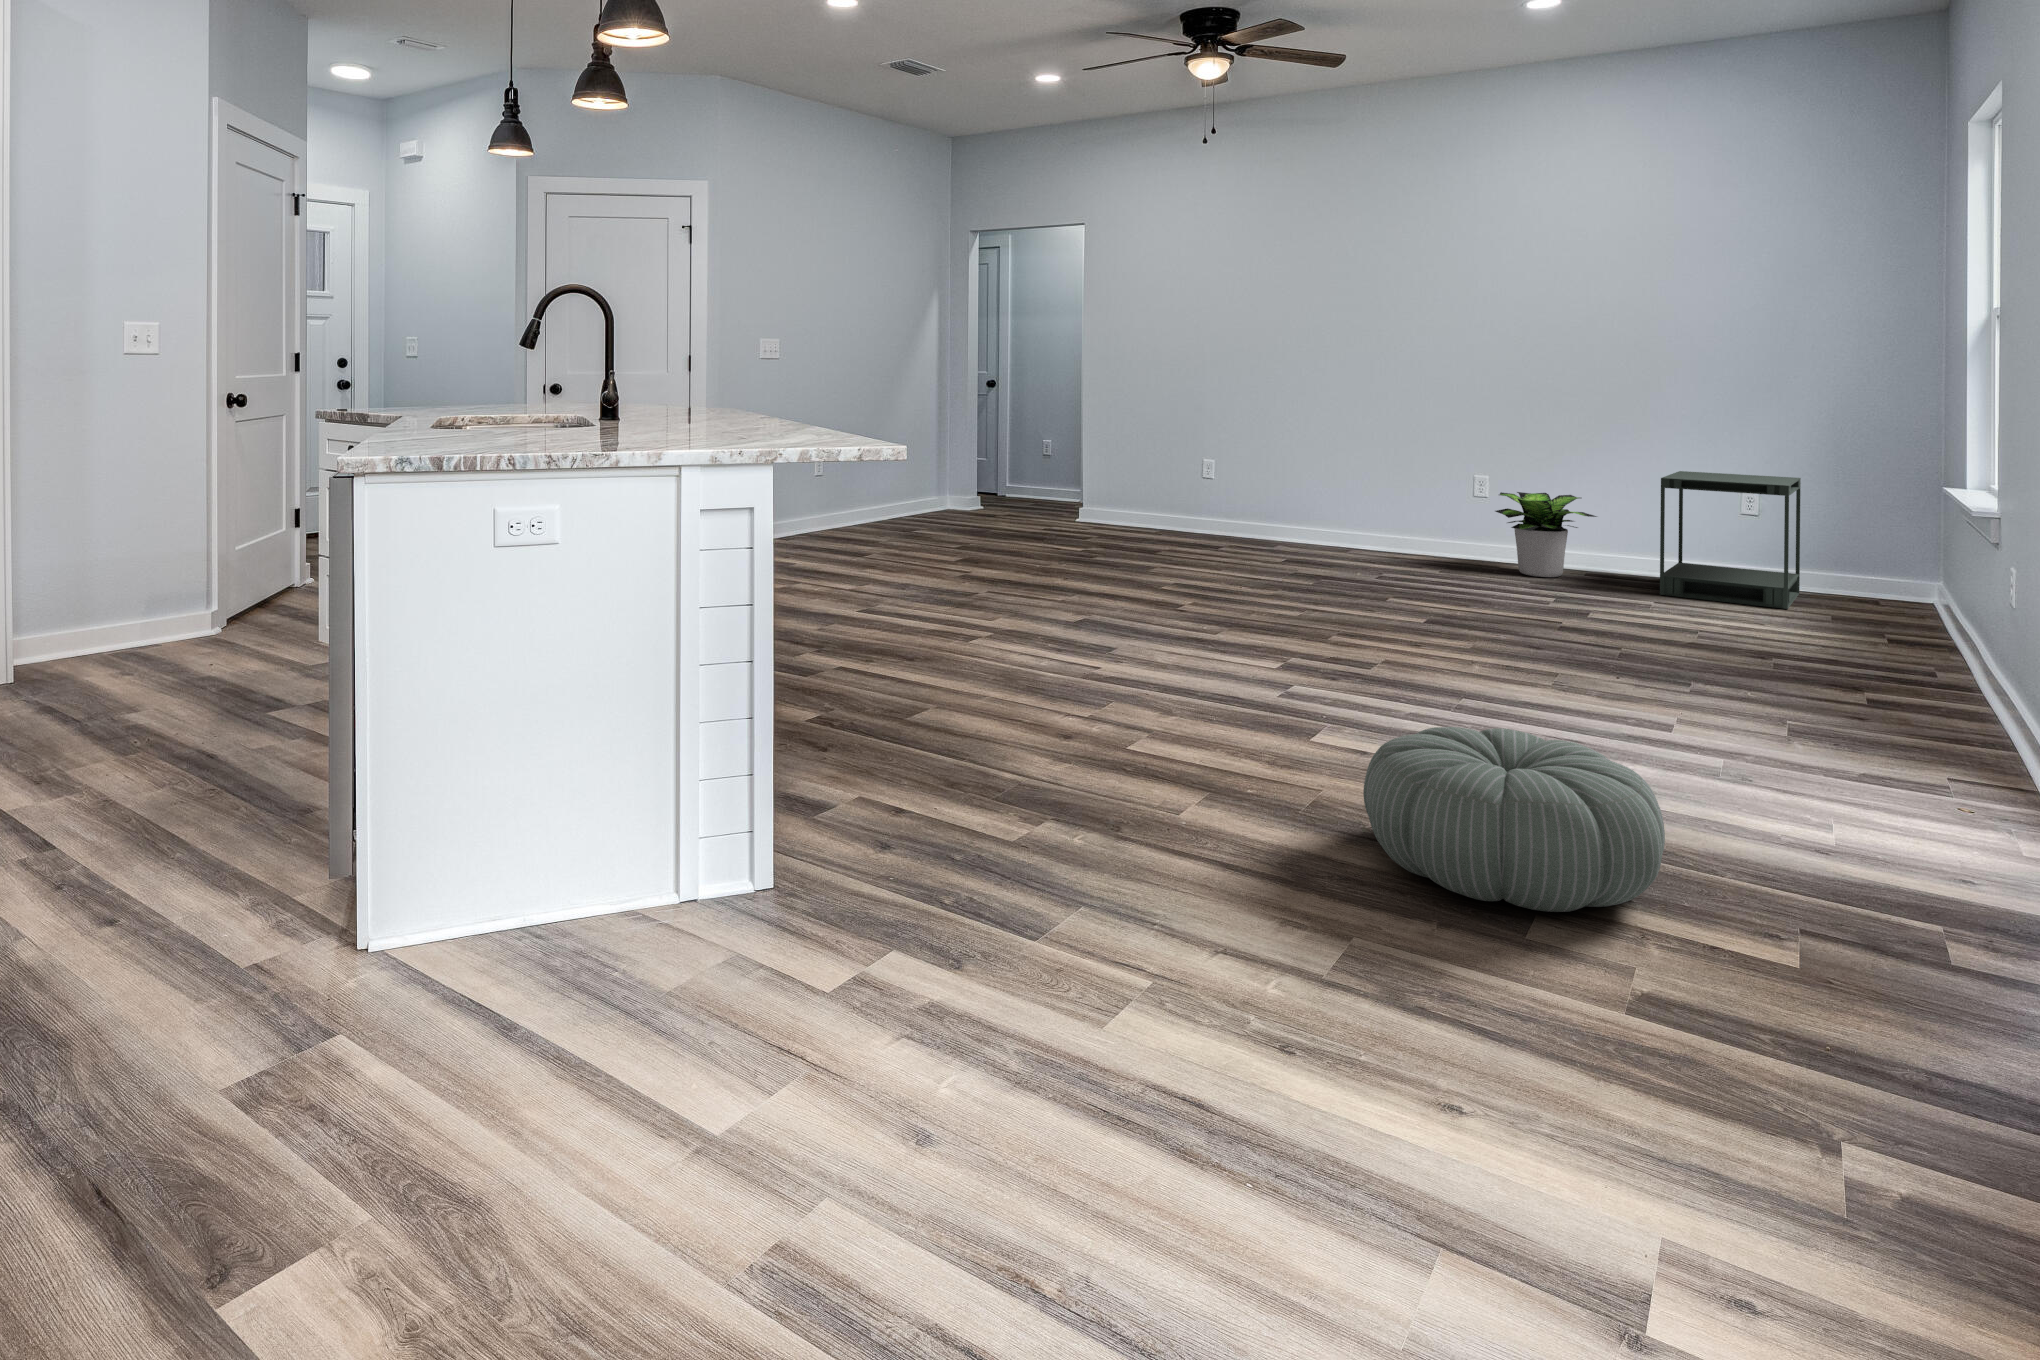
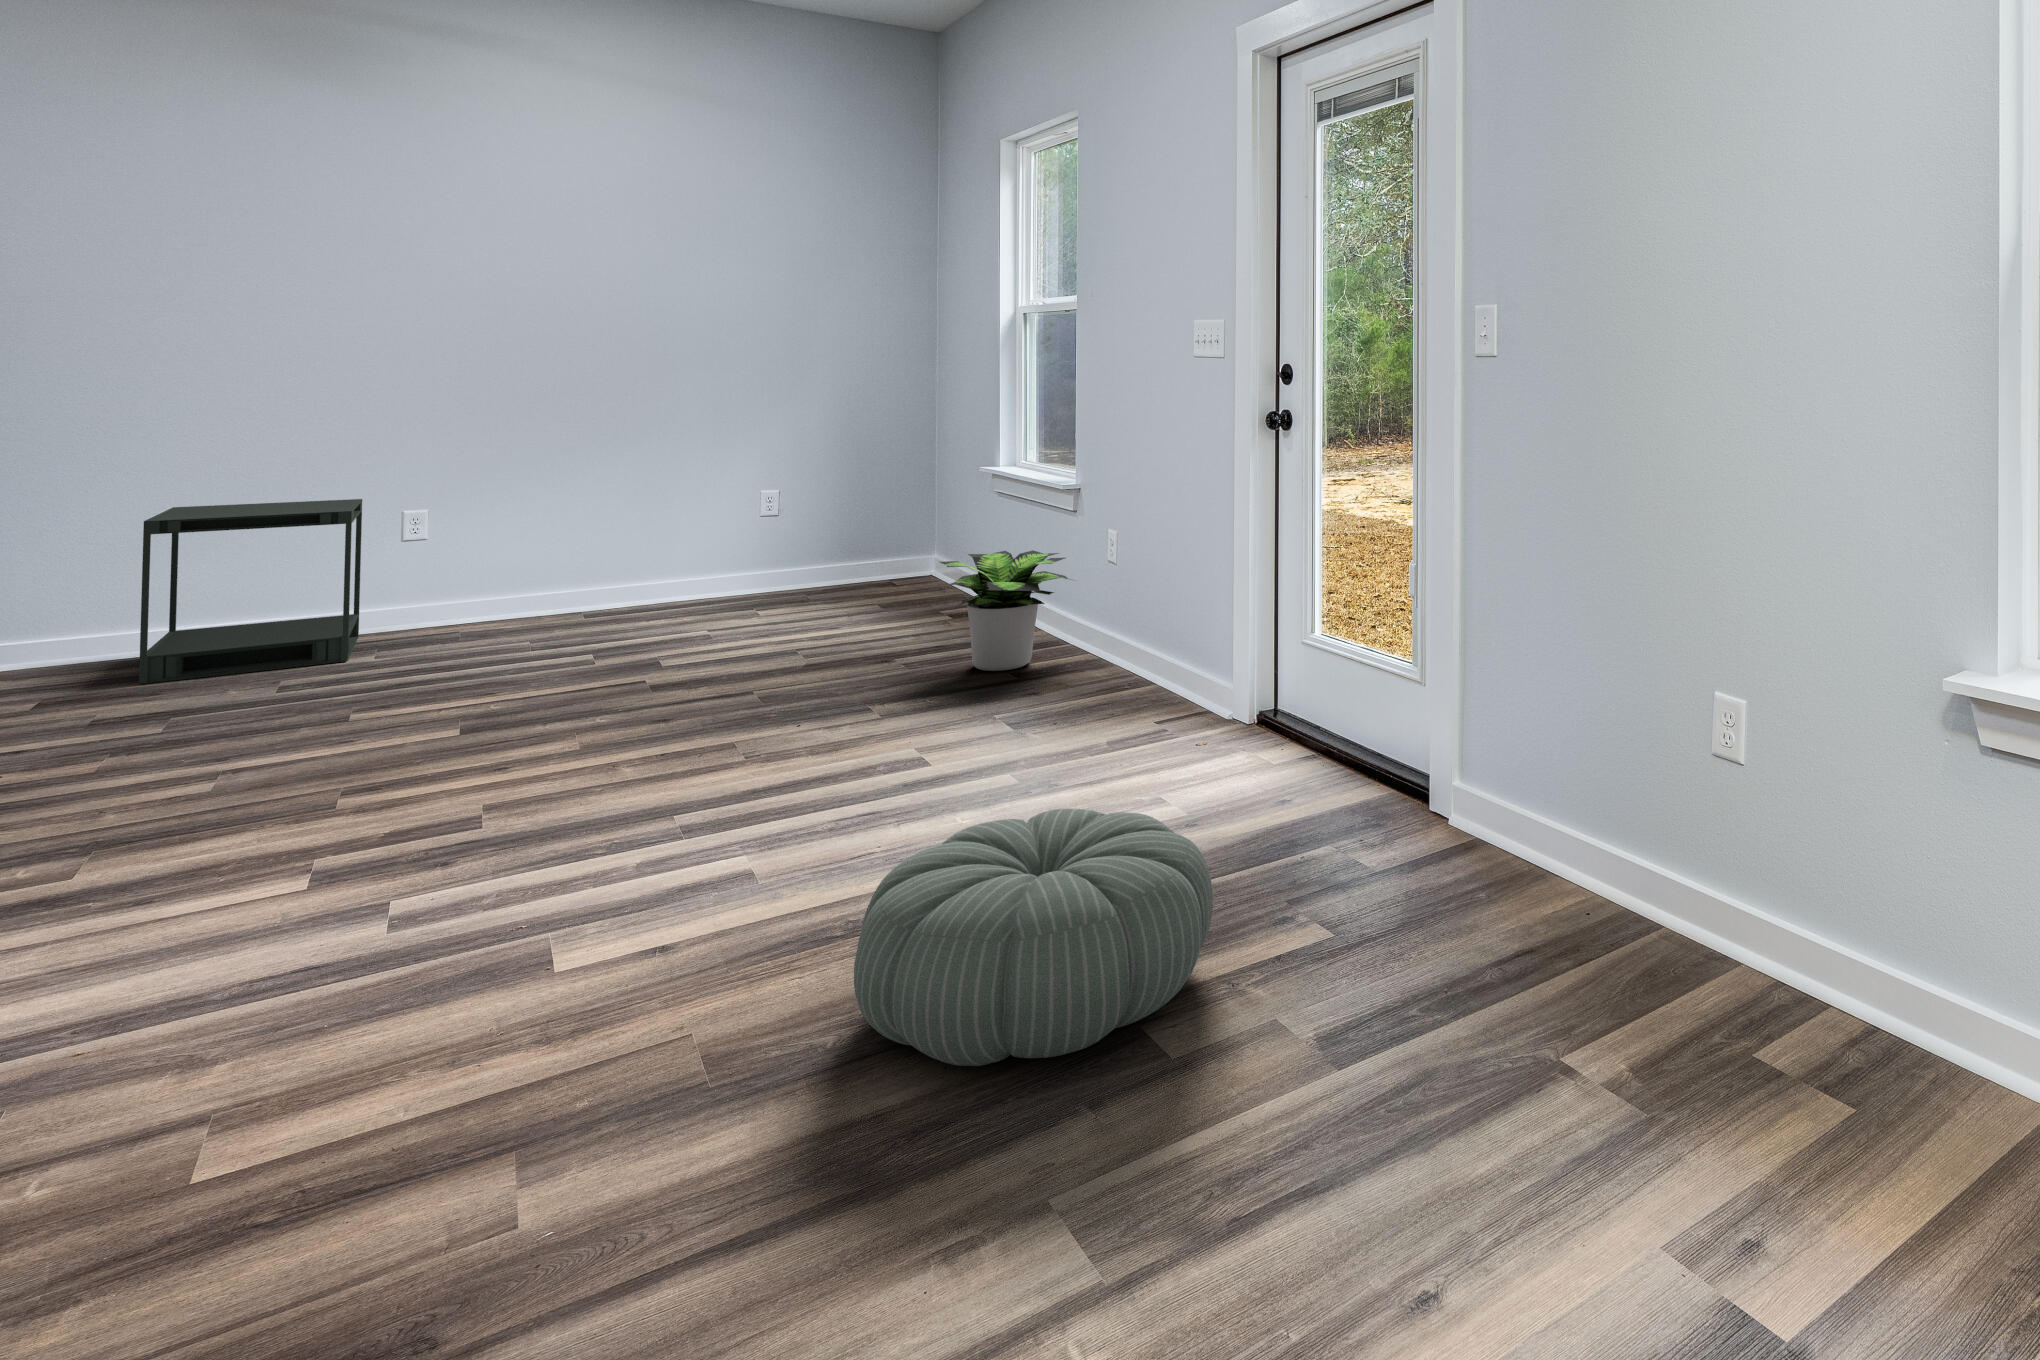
side table: present [1660,471,1801,609] -> present [139,499,362,684]
potted plant: present [1495,492,1597,577] -> present [940,550,1068,671]

